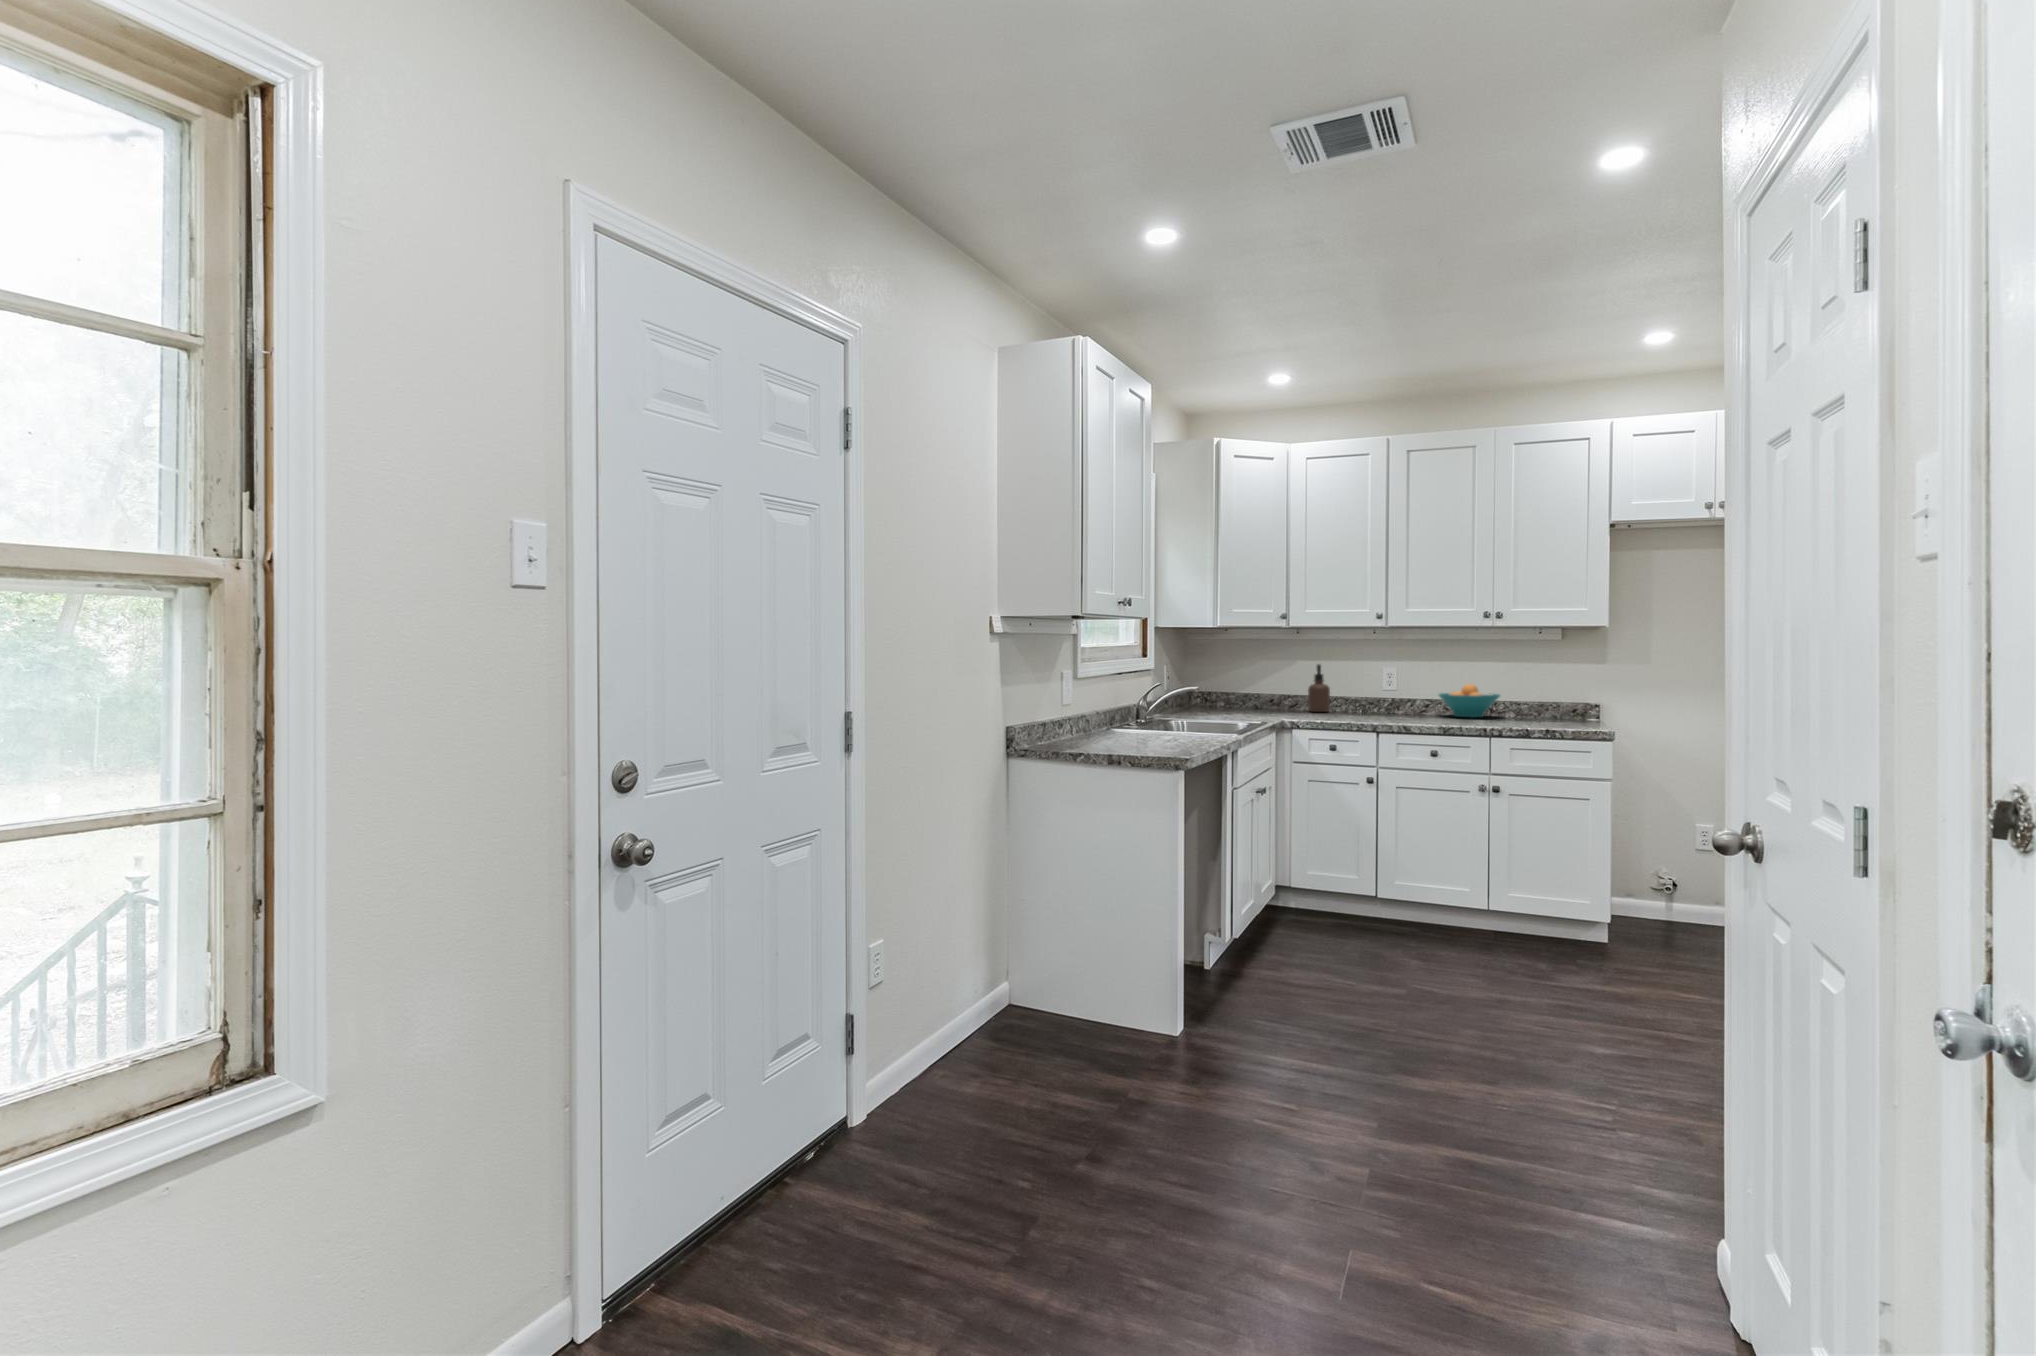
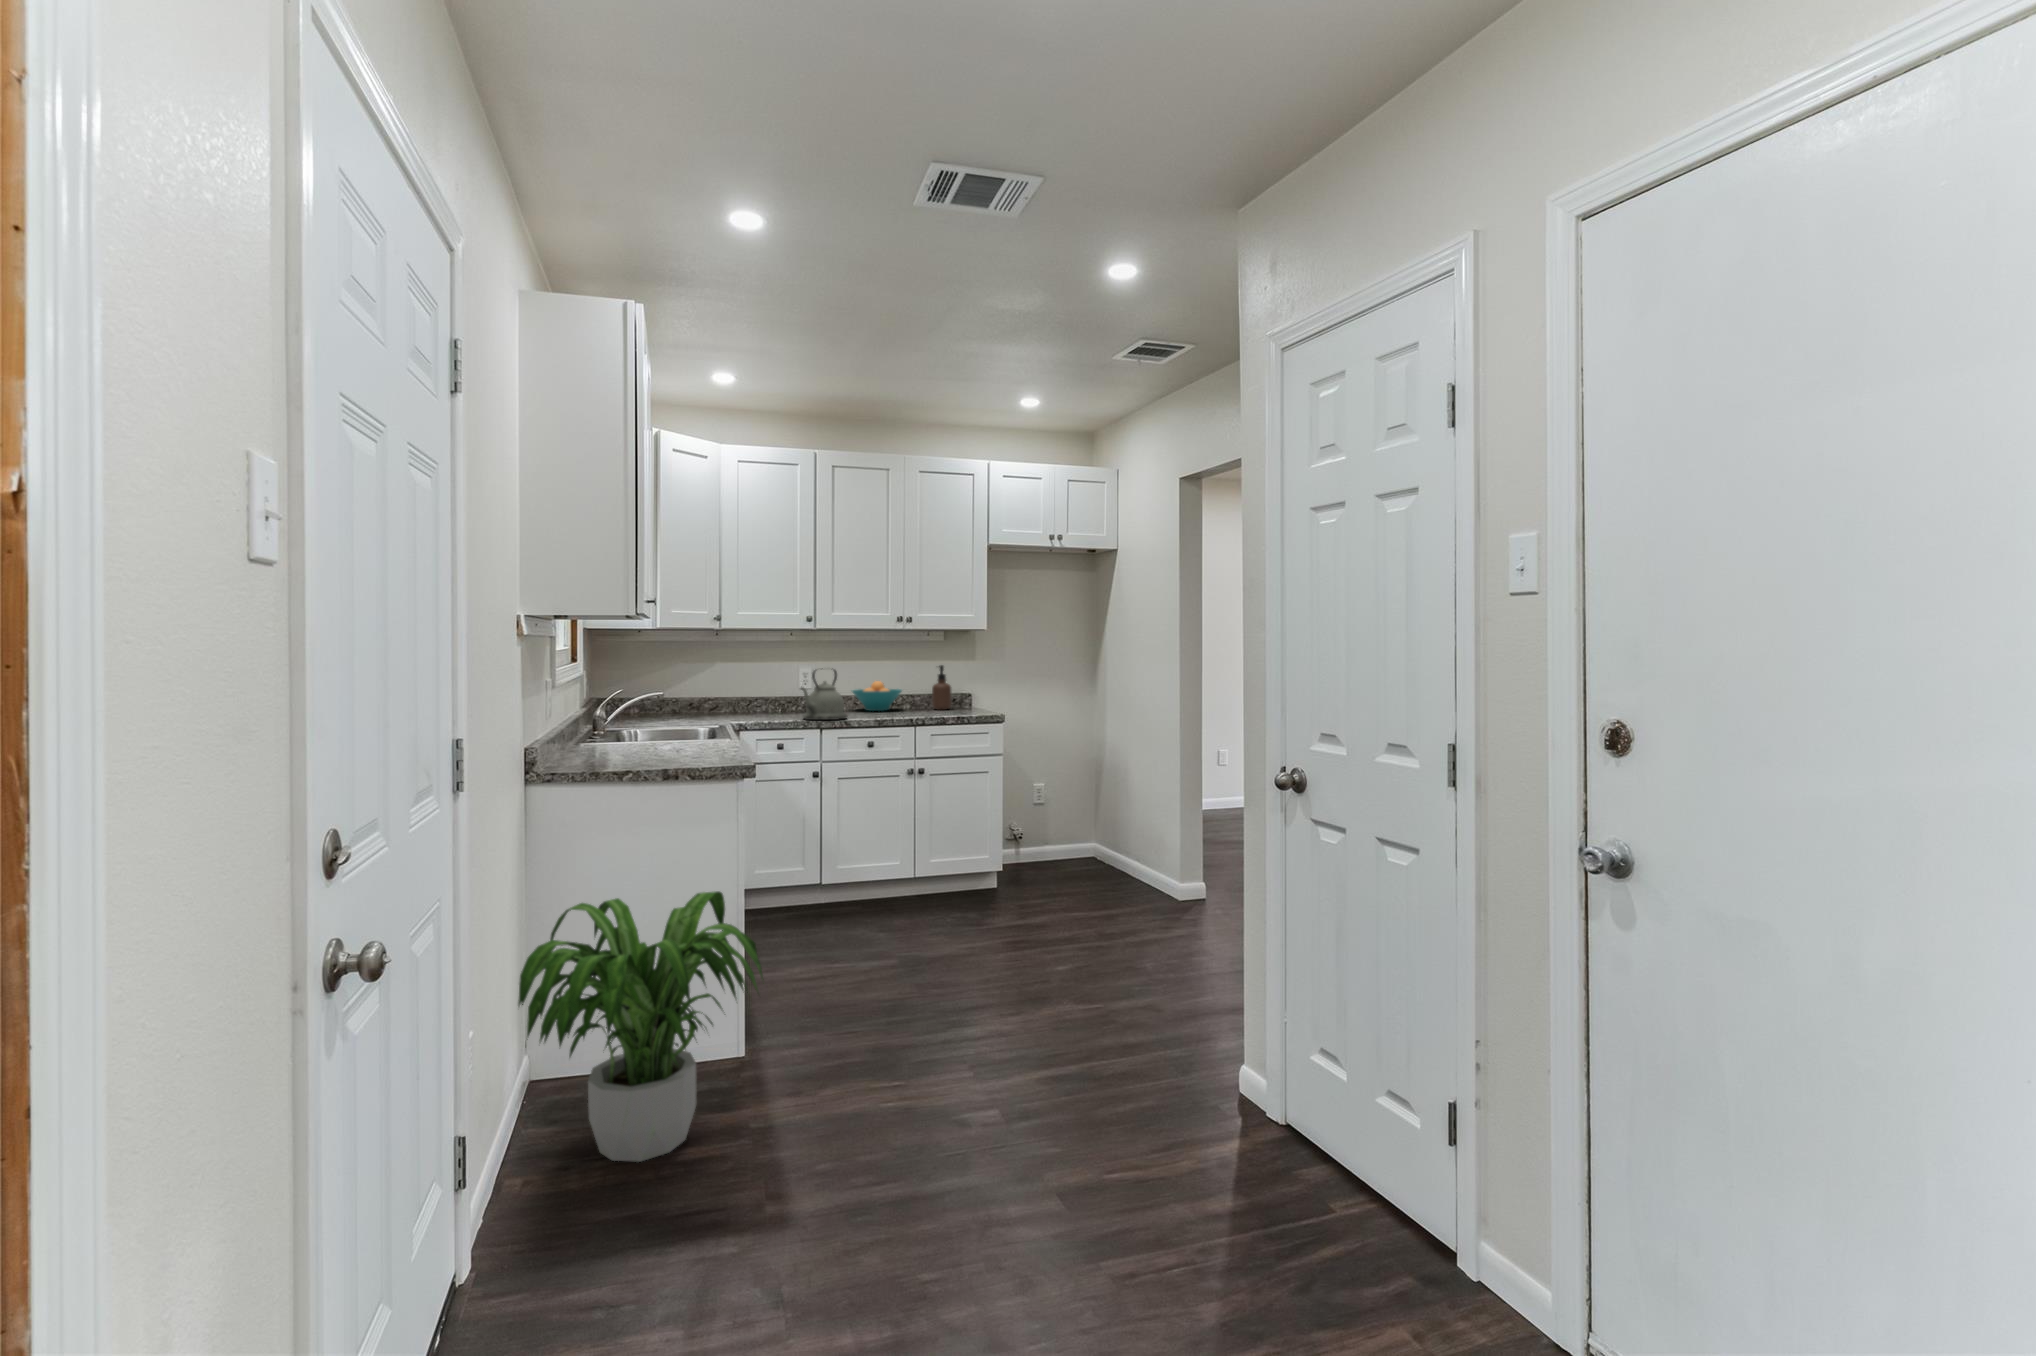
soap dispenser: present [1308,665,1330,712] -> present [932,665,952,710]
kettle: none [1351,669,1410,724] -> present [801,670,848,720]
potted plant: none [936,861,1143,1090] -> present [518,891,763,1162]

